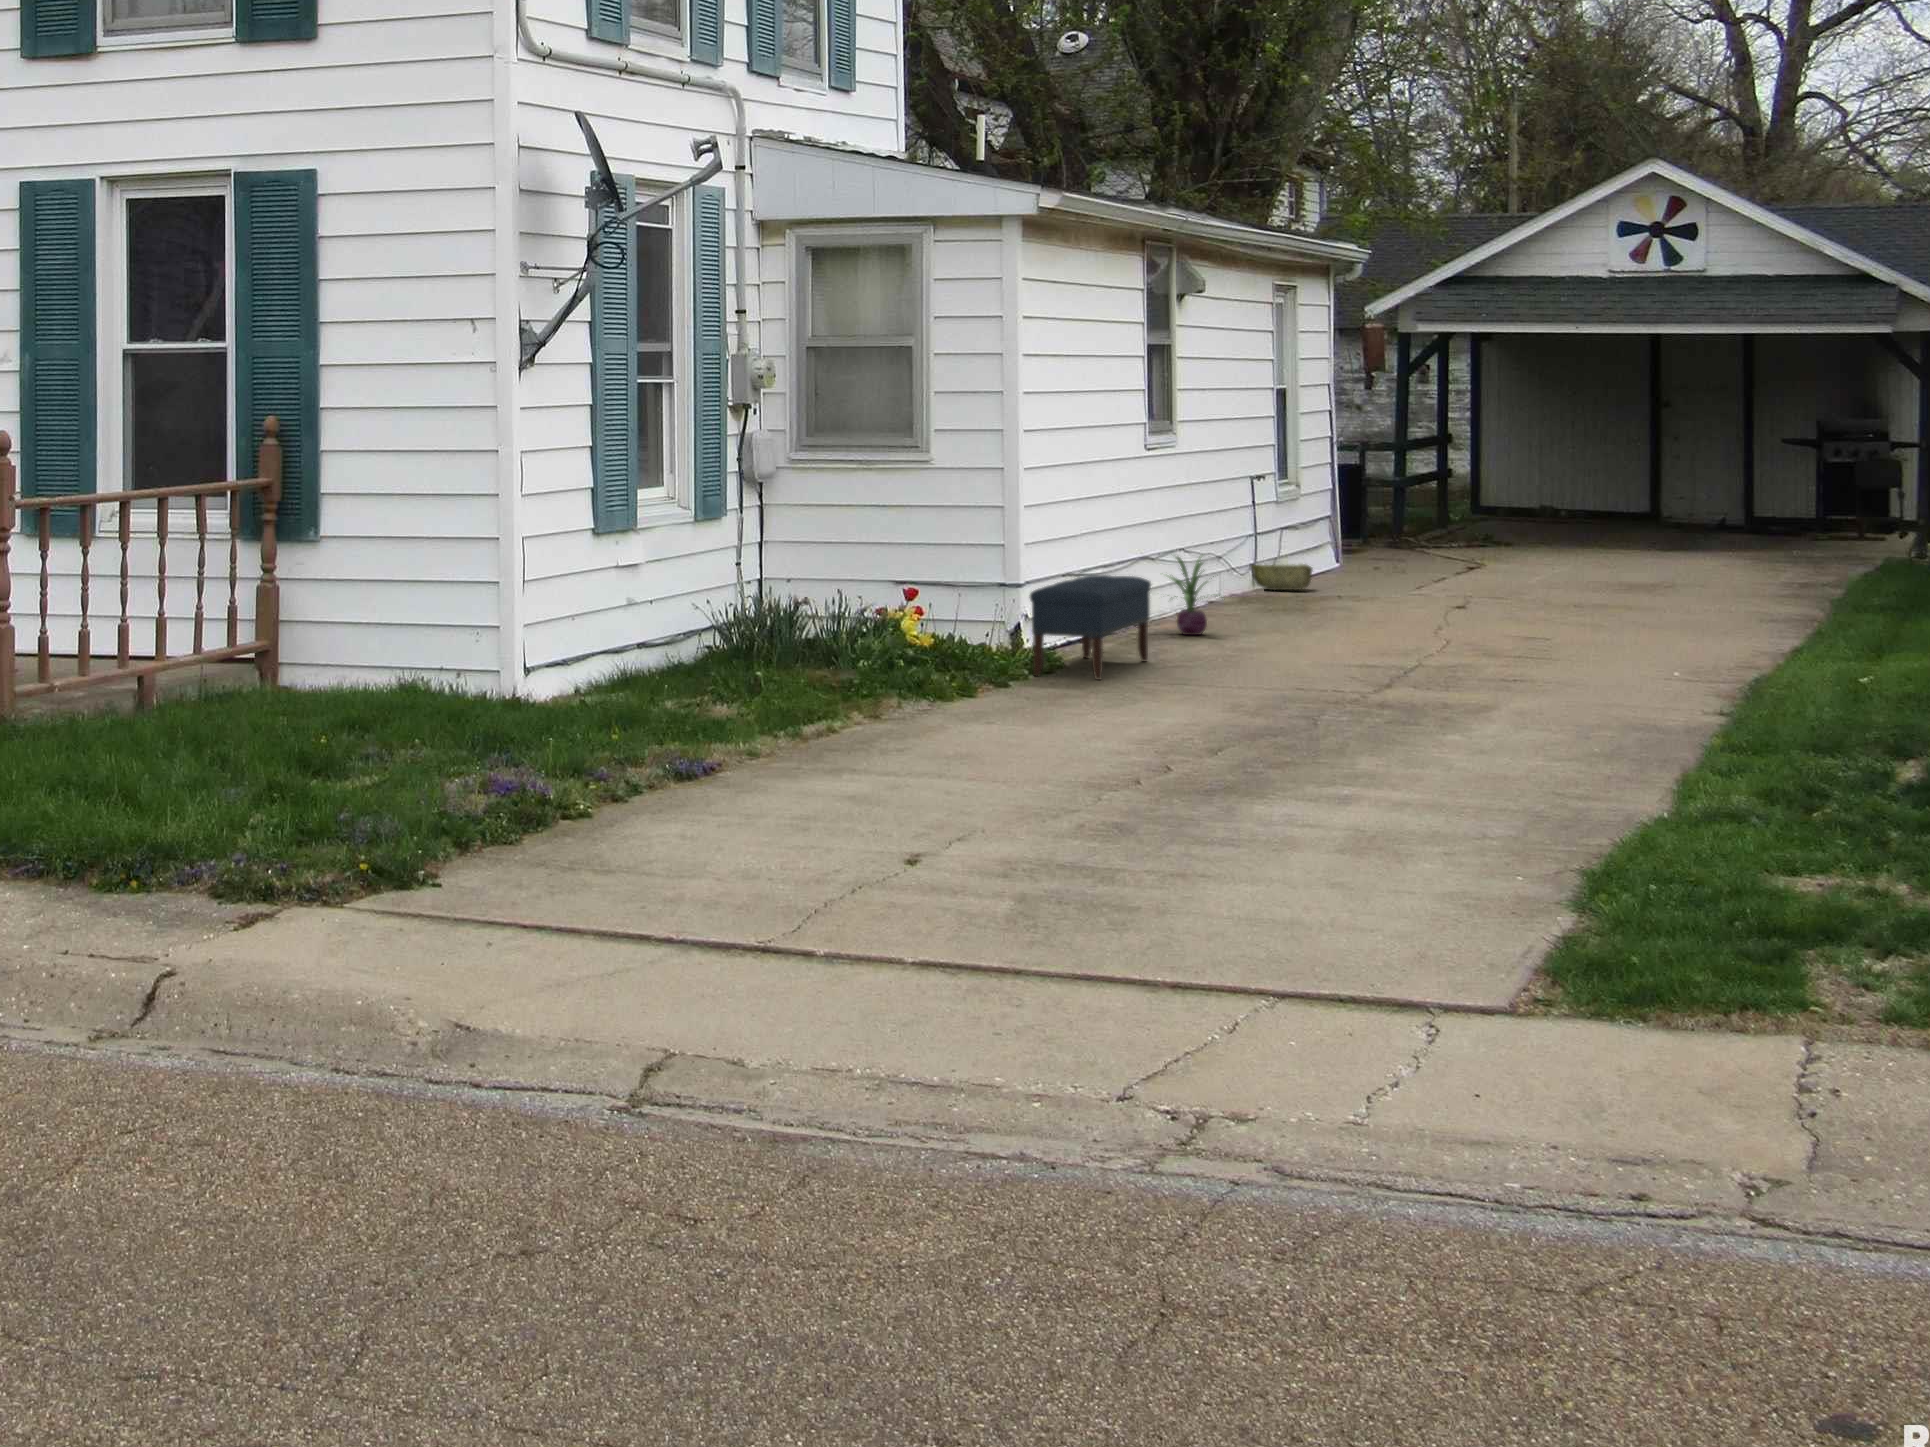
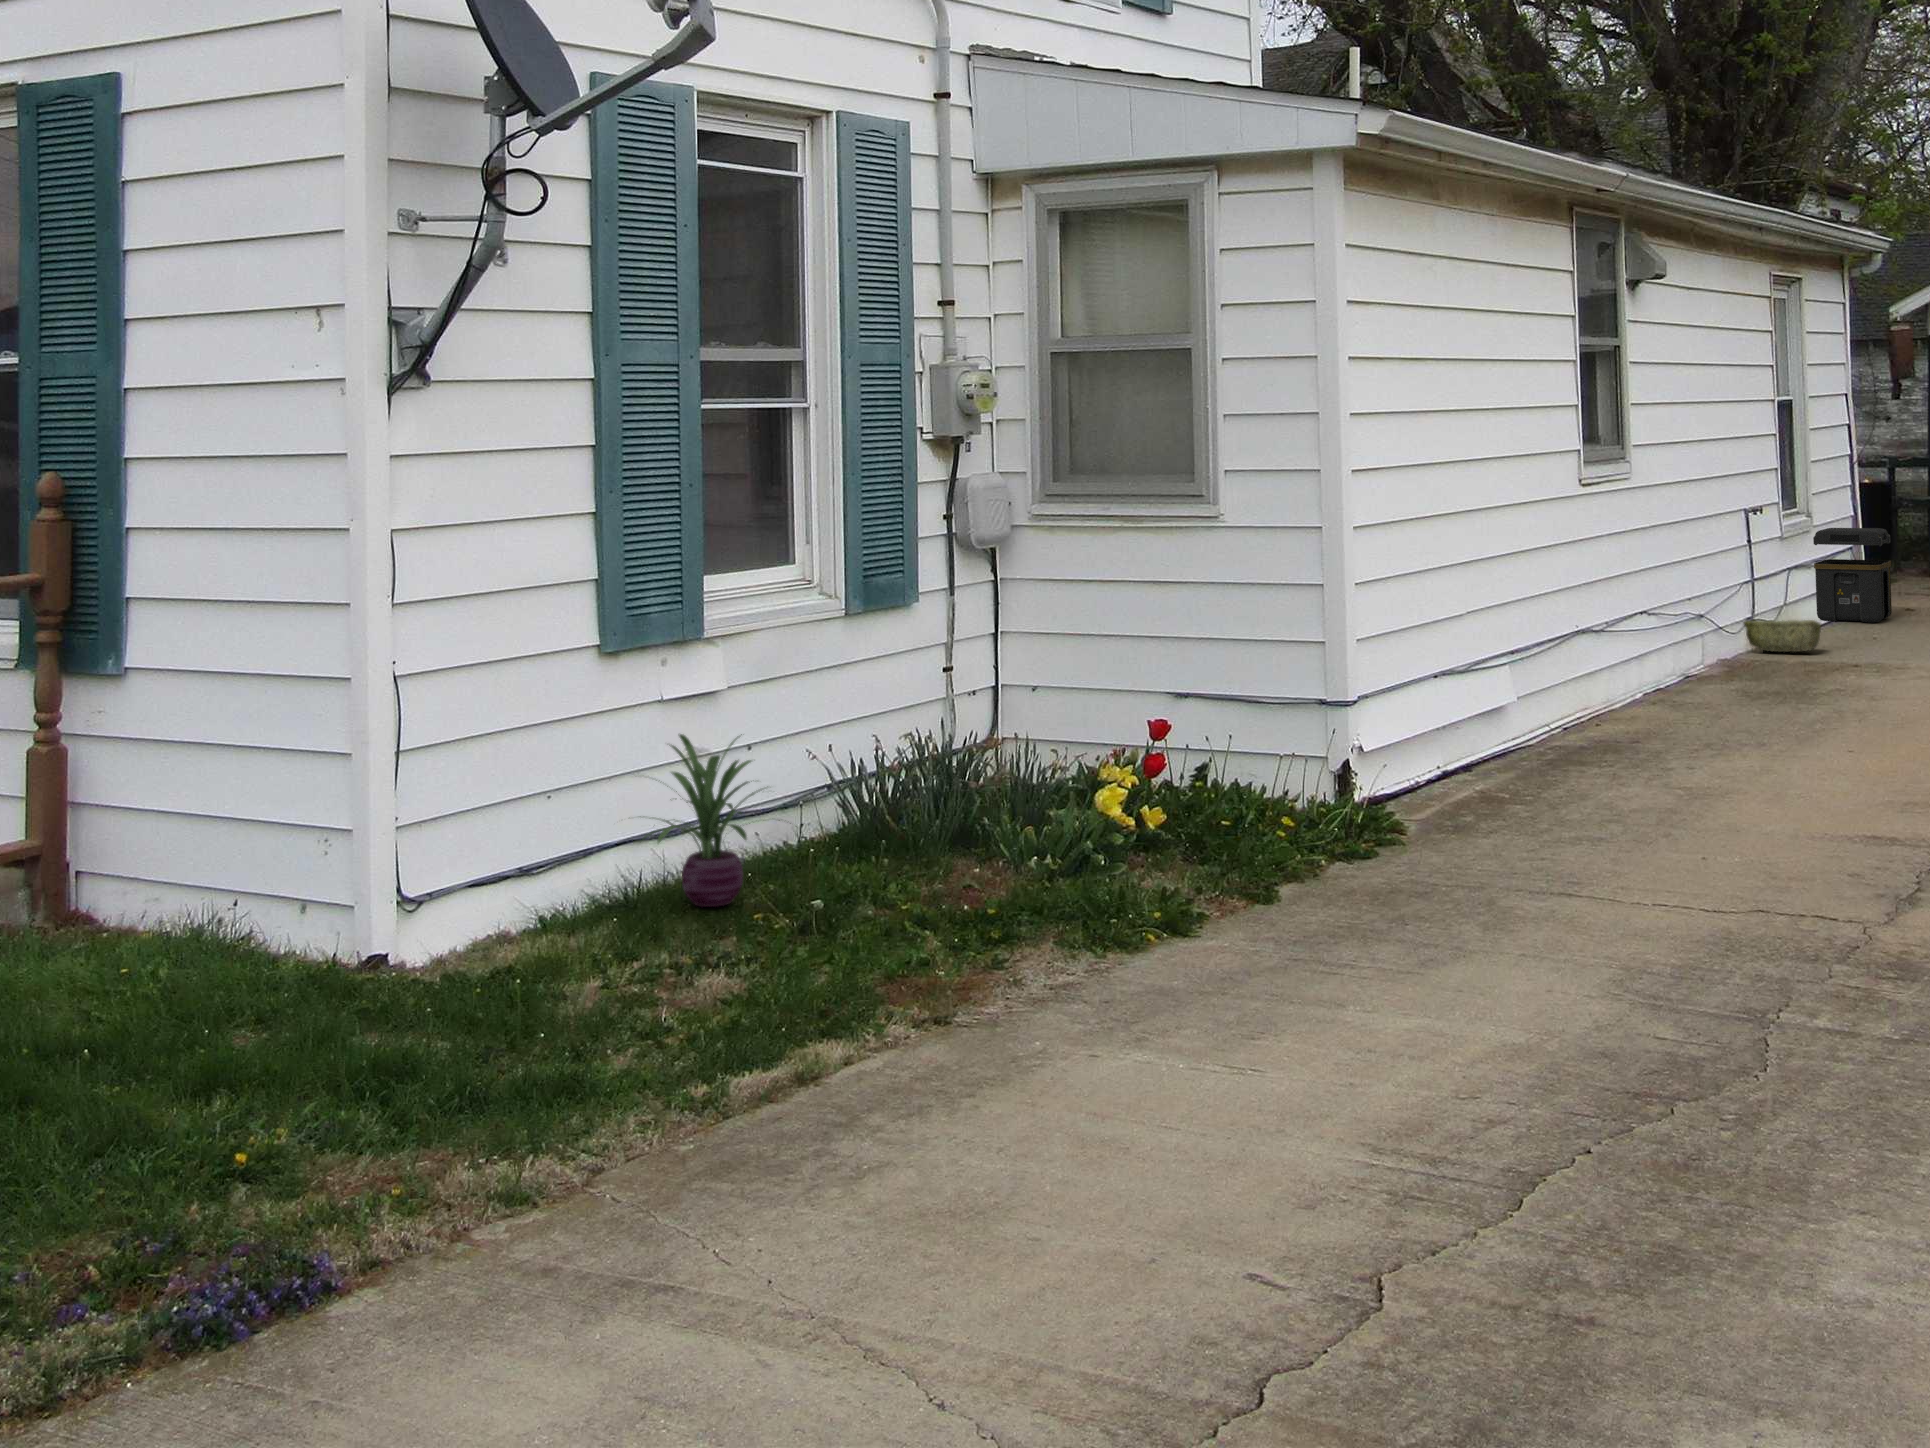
toolbox: none [1303,495,1366,573] -> present [1813,528,1892,623]
decorative plant: present [1168,556,1220,635] -> present [640,734,791,907]
bench: present [1029,575,1151,679] -> none [1362,670,1559,839]

